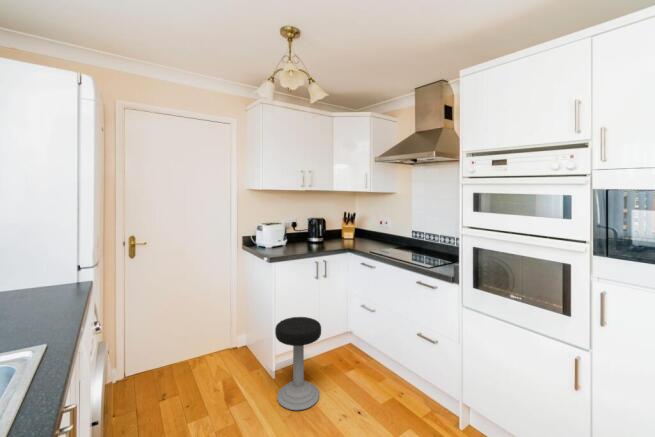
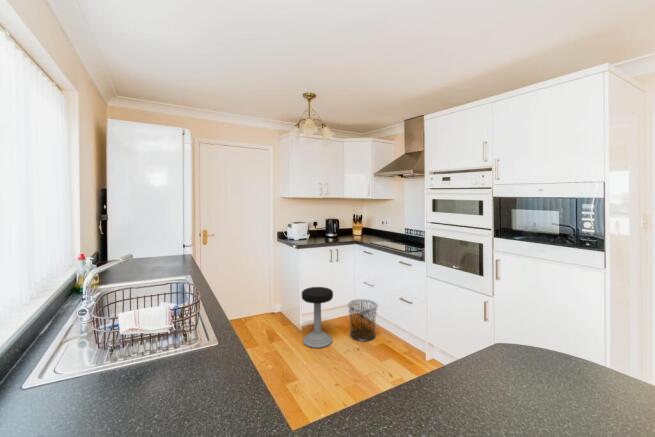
waste bin: none [341,332,383,394] -> present [349,300,377,341]

